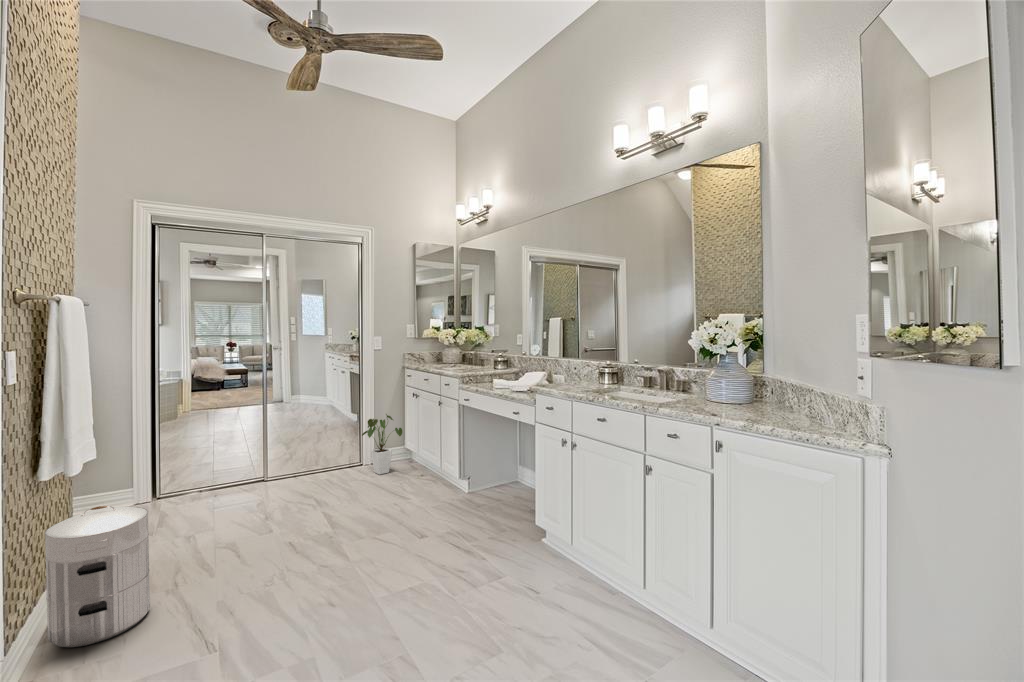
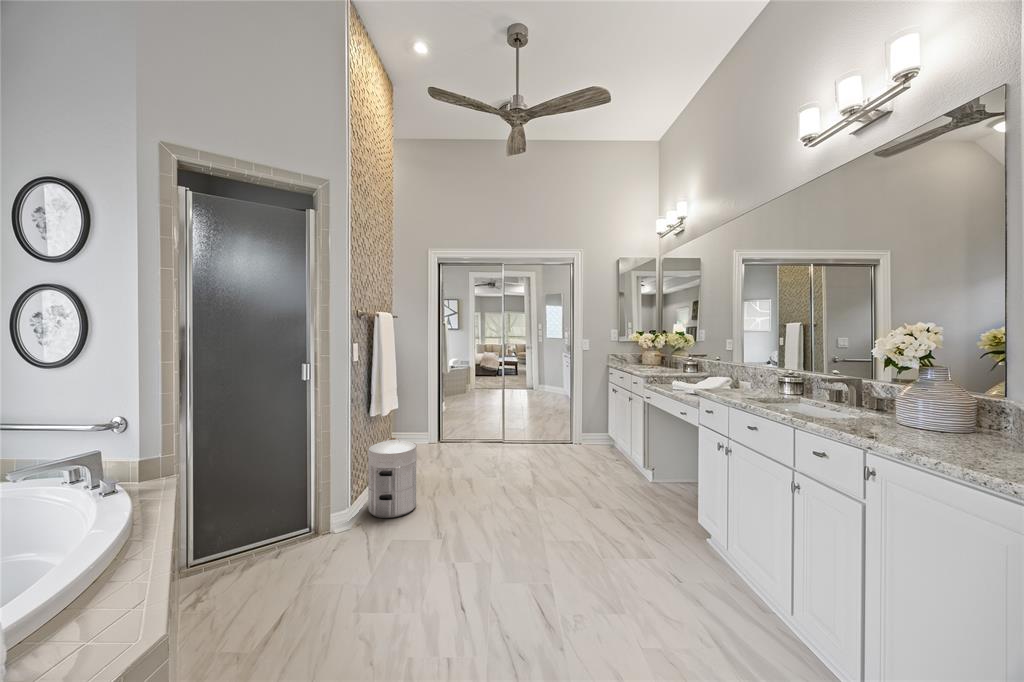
house plant: present [362,414,402,475] -> none [572,402,603,451]

